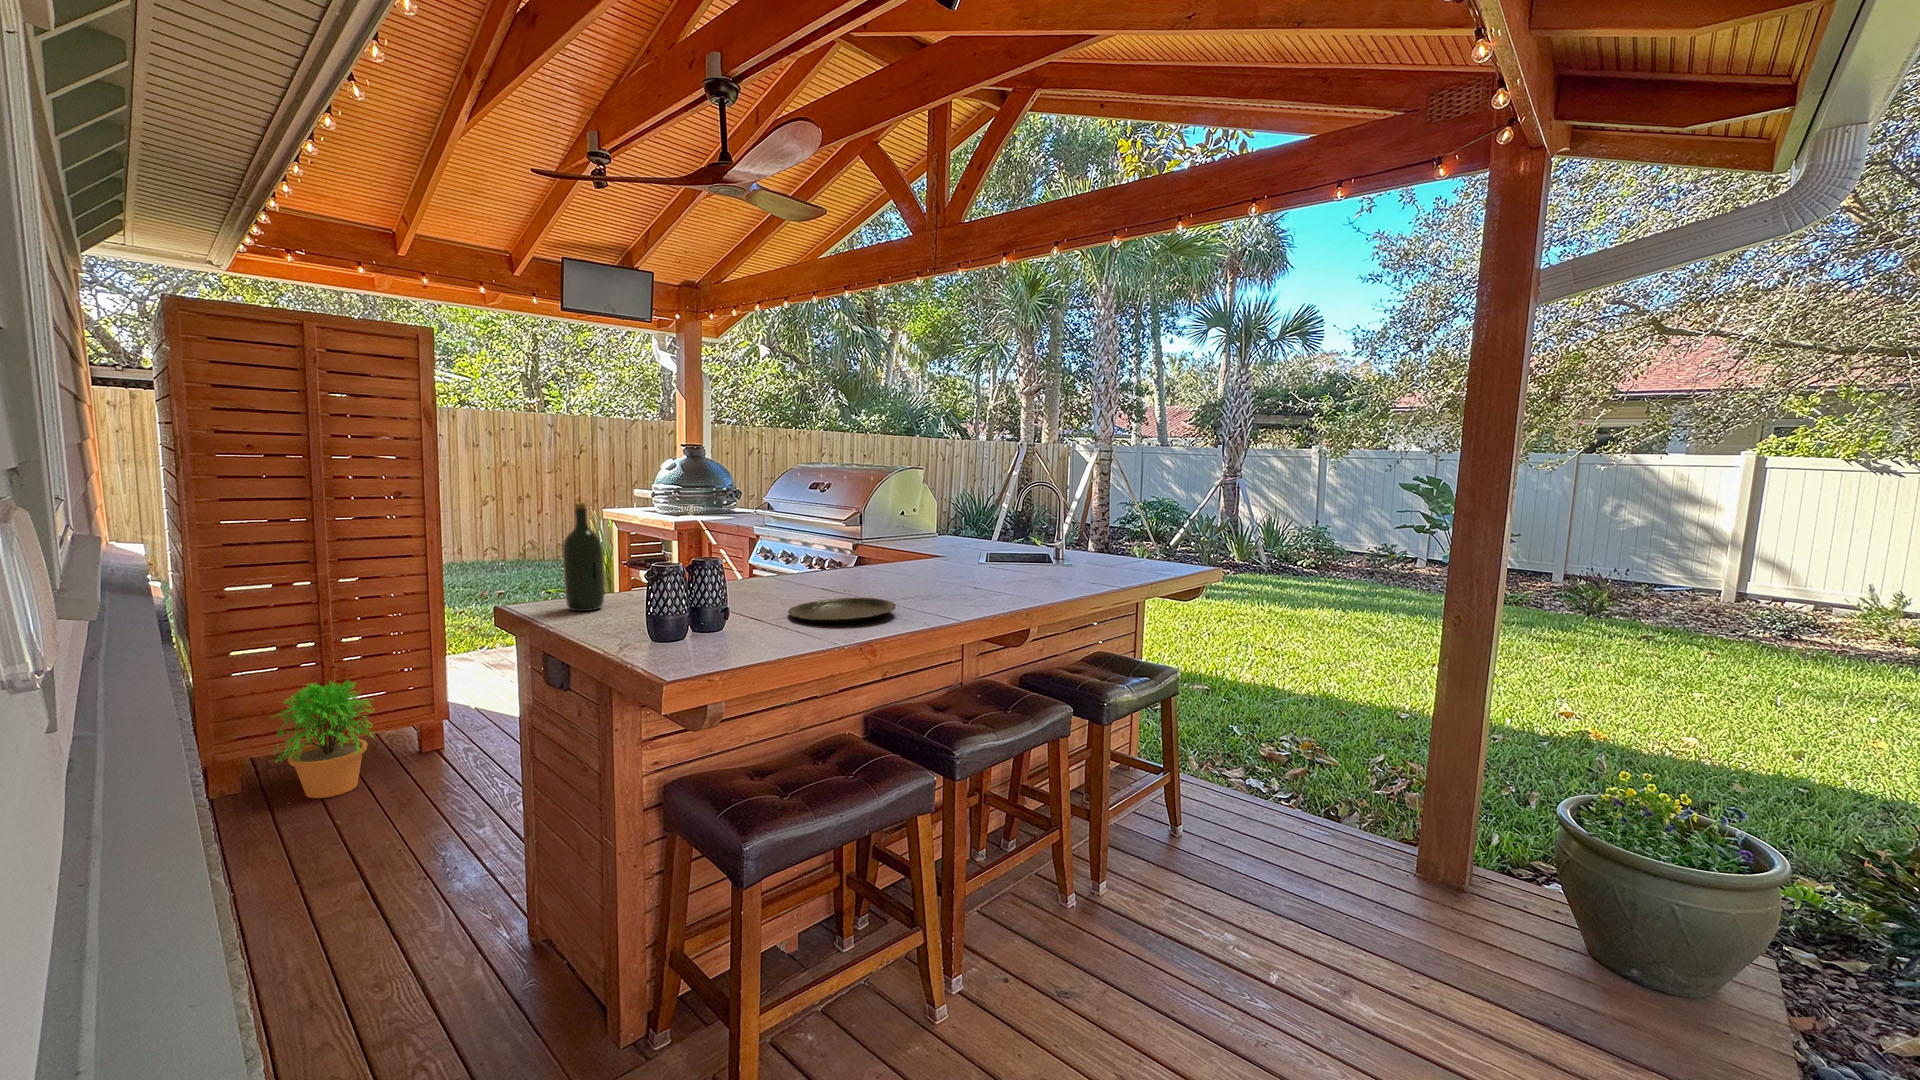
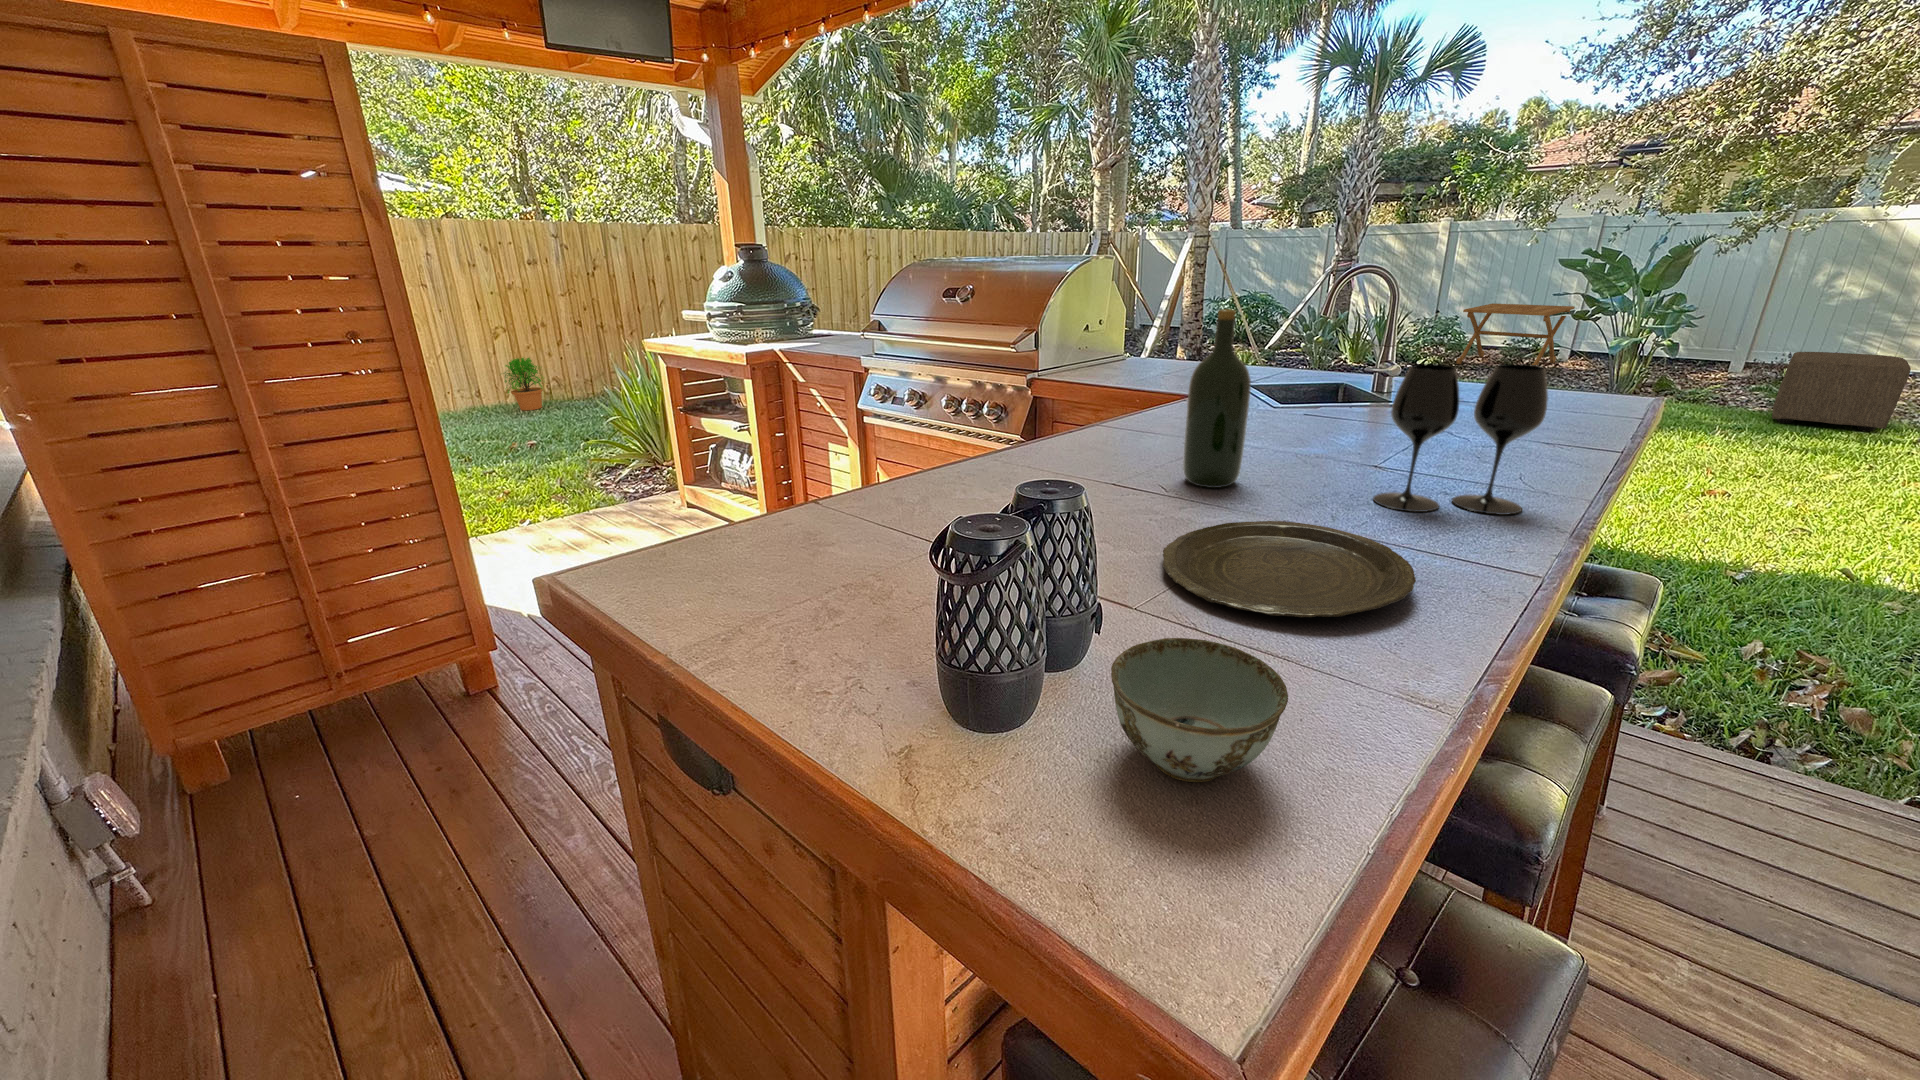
wine bottle: present [563,503,605,611] -> present [1183,310,1251,488]
side table: none [1330,517,1424,575] -> present [1456,303,1575,365]
wine glass: none [941,529,1008,603] -> present [1373,364,1548,515]
ottoman: none [1546,565,1639,630] -> present [1772,352,1911,431]
bowl: none [696,607,756,649] -> present [1111,638,1288,782]
potted plant: present [274,679,374,798] -> present [504,358,543,410]

